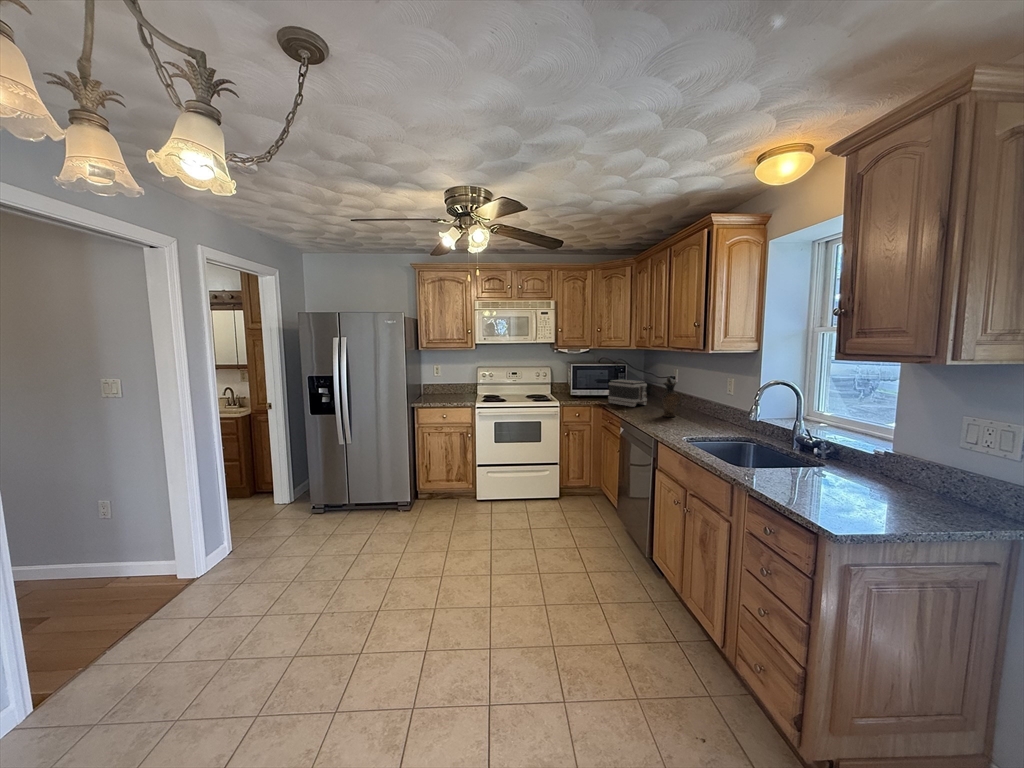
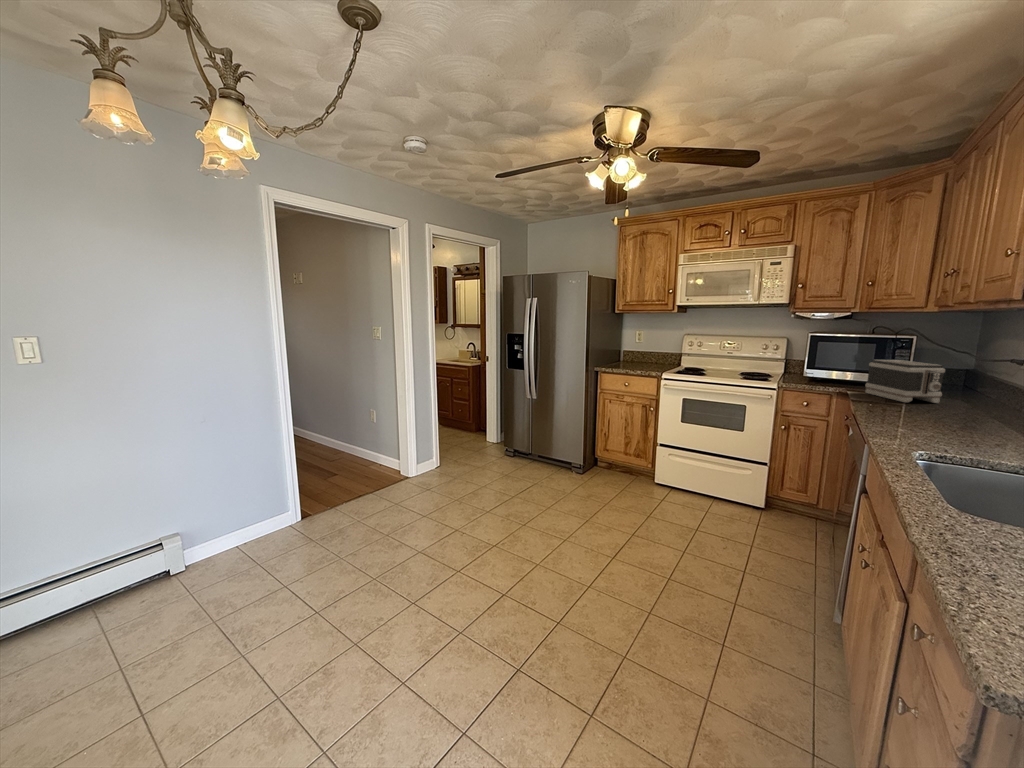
ceramic pitcher: present [662,377,680,417] -> none [946,356,989,425]

